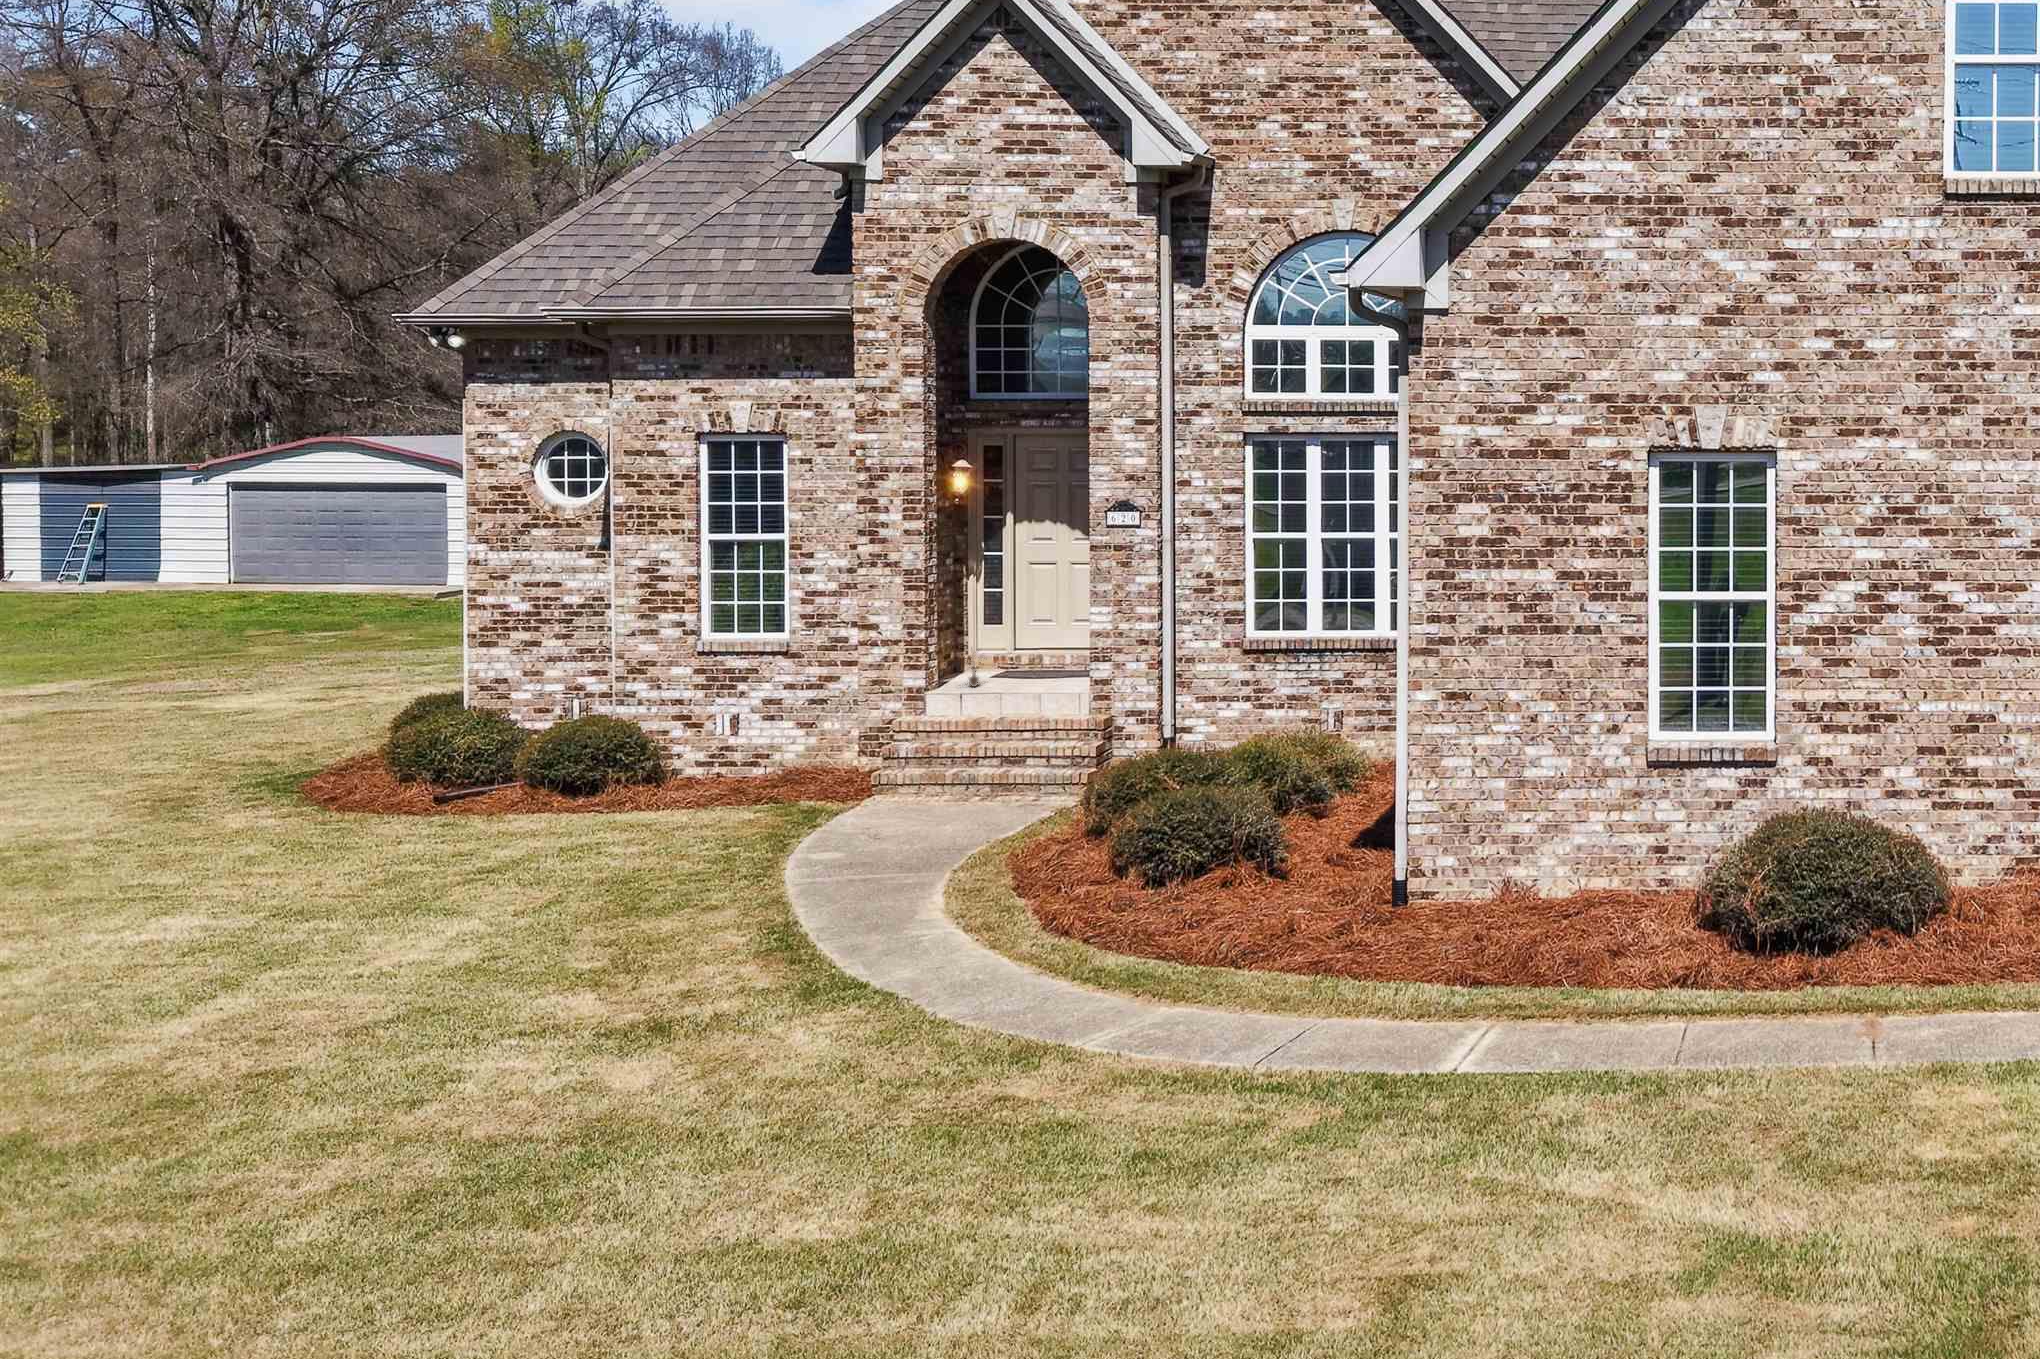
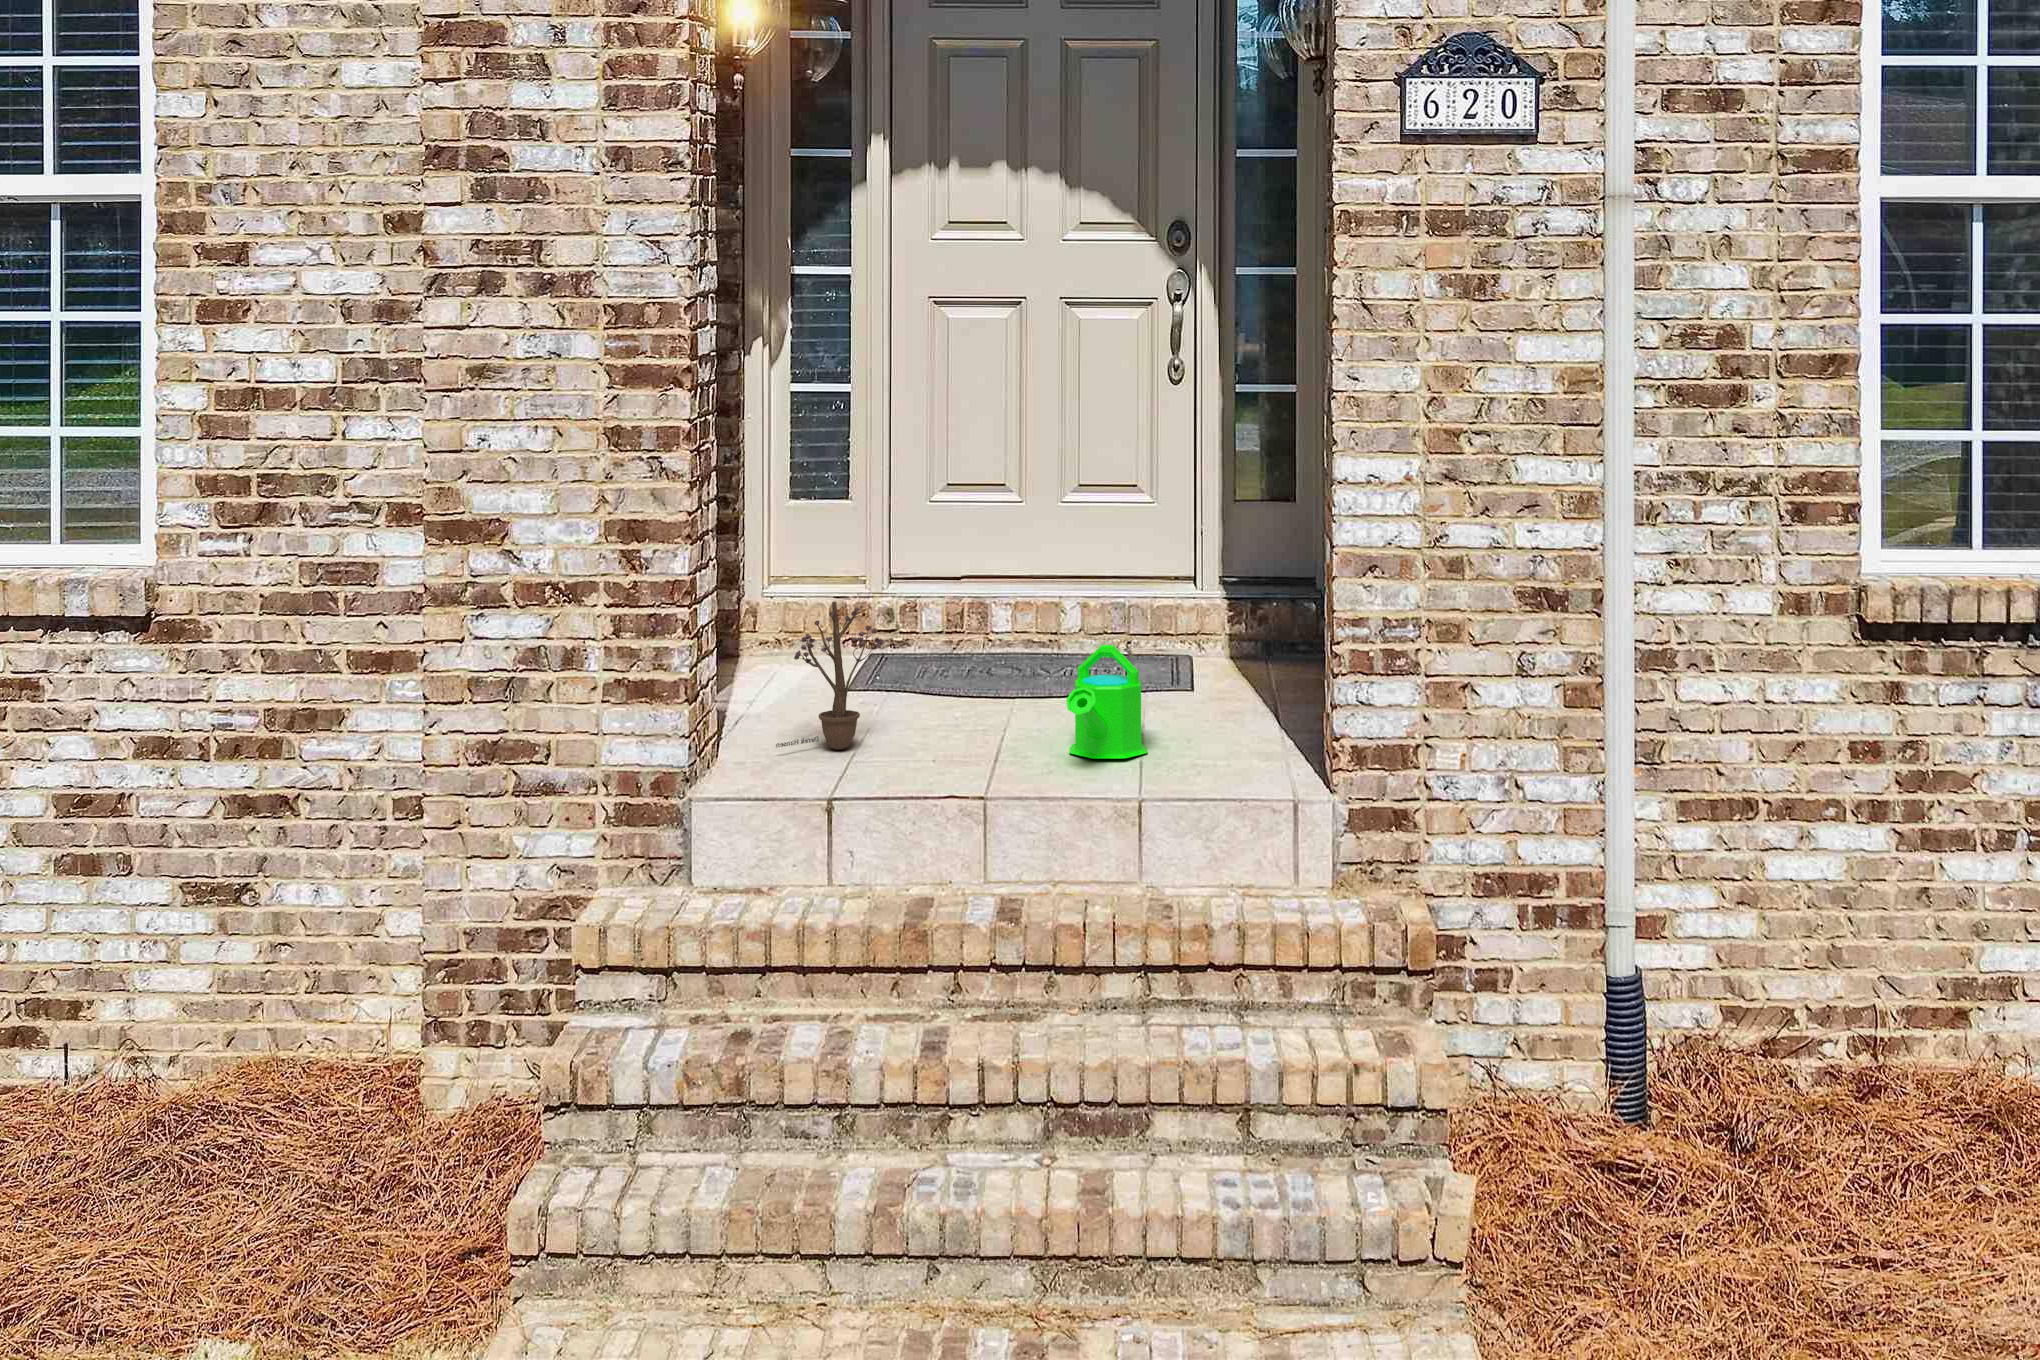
watering can: none [1029,658,1058,688] -> present [1066,645,1147,759]

